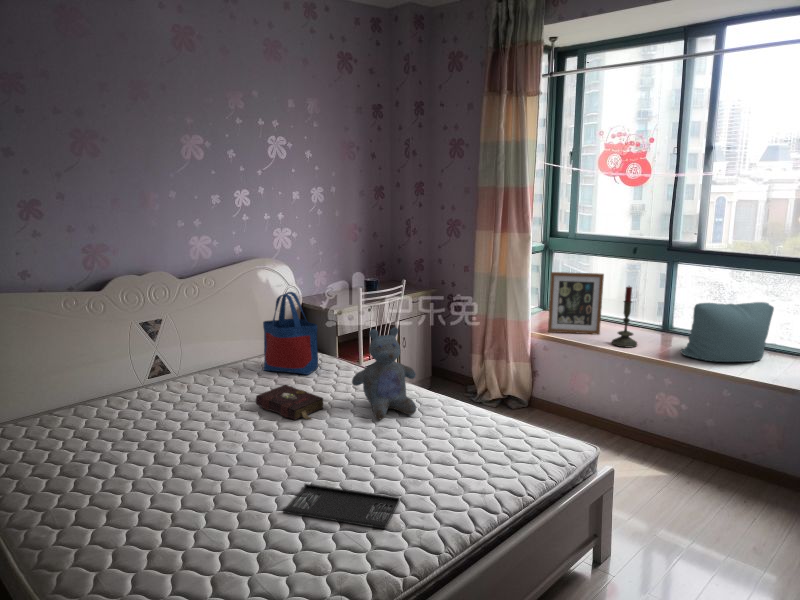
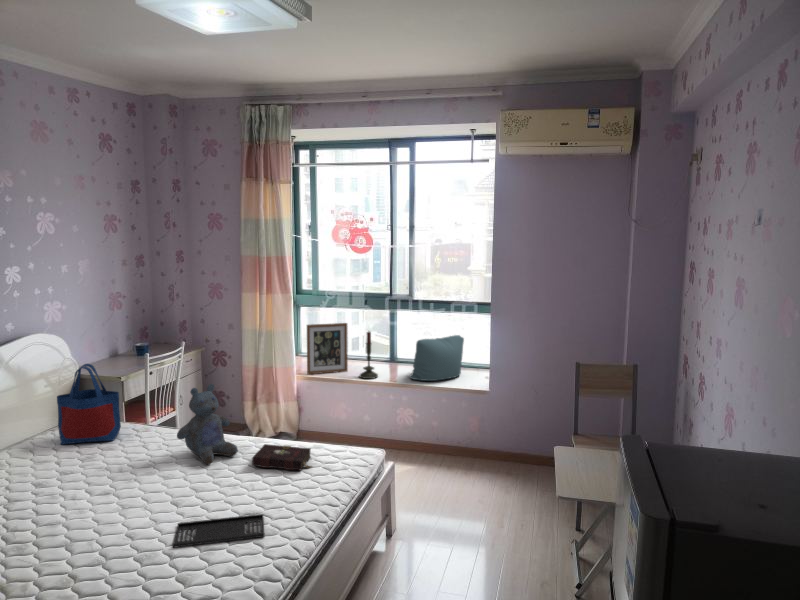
book: present [256,385,323,420] -> present [252,444,311,470]

